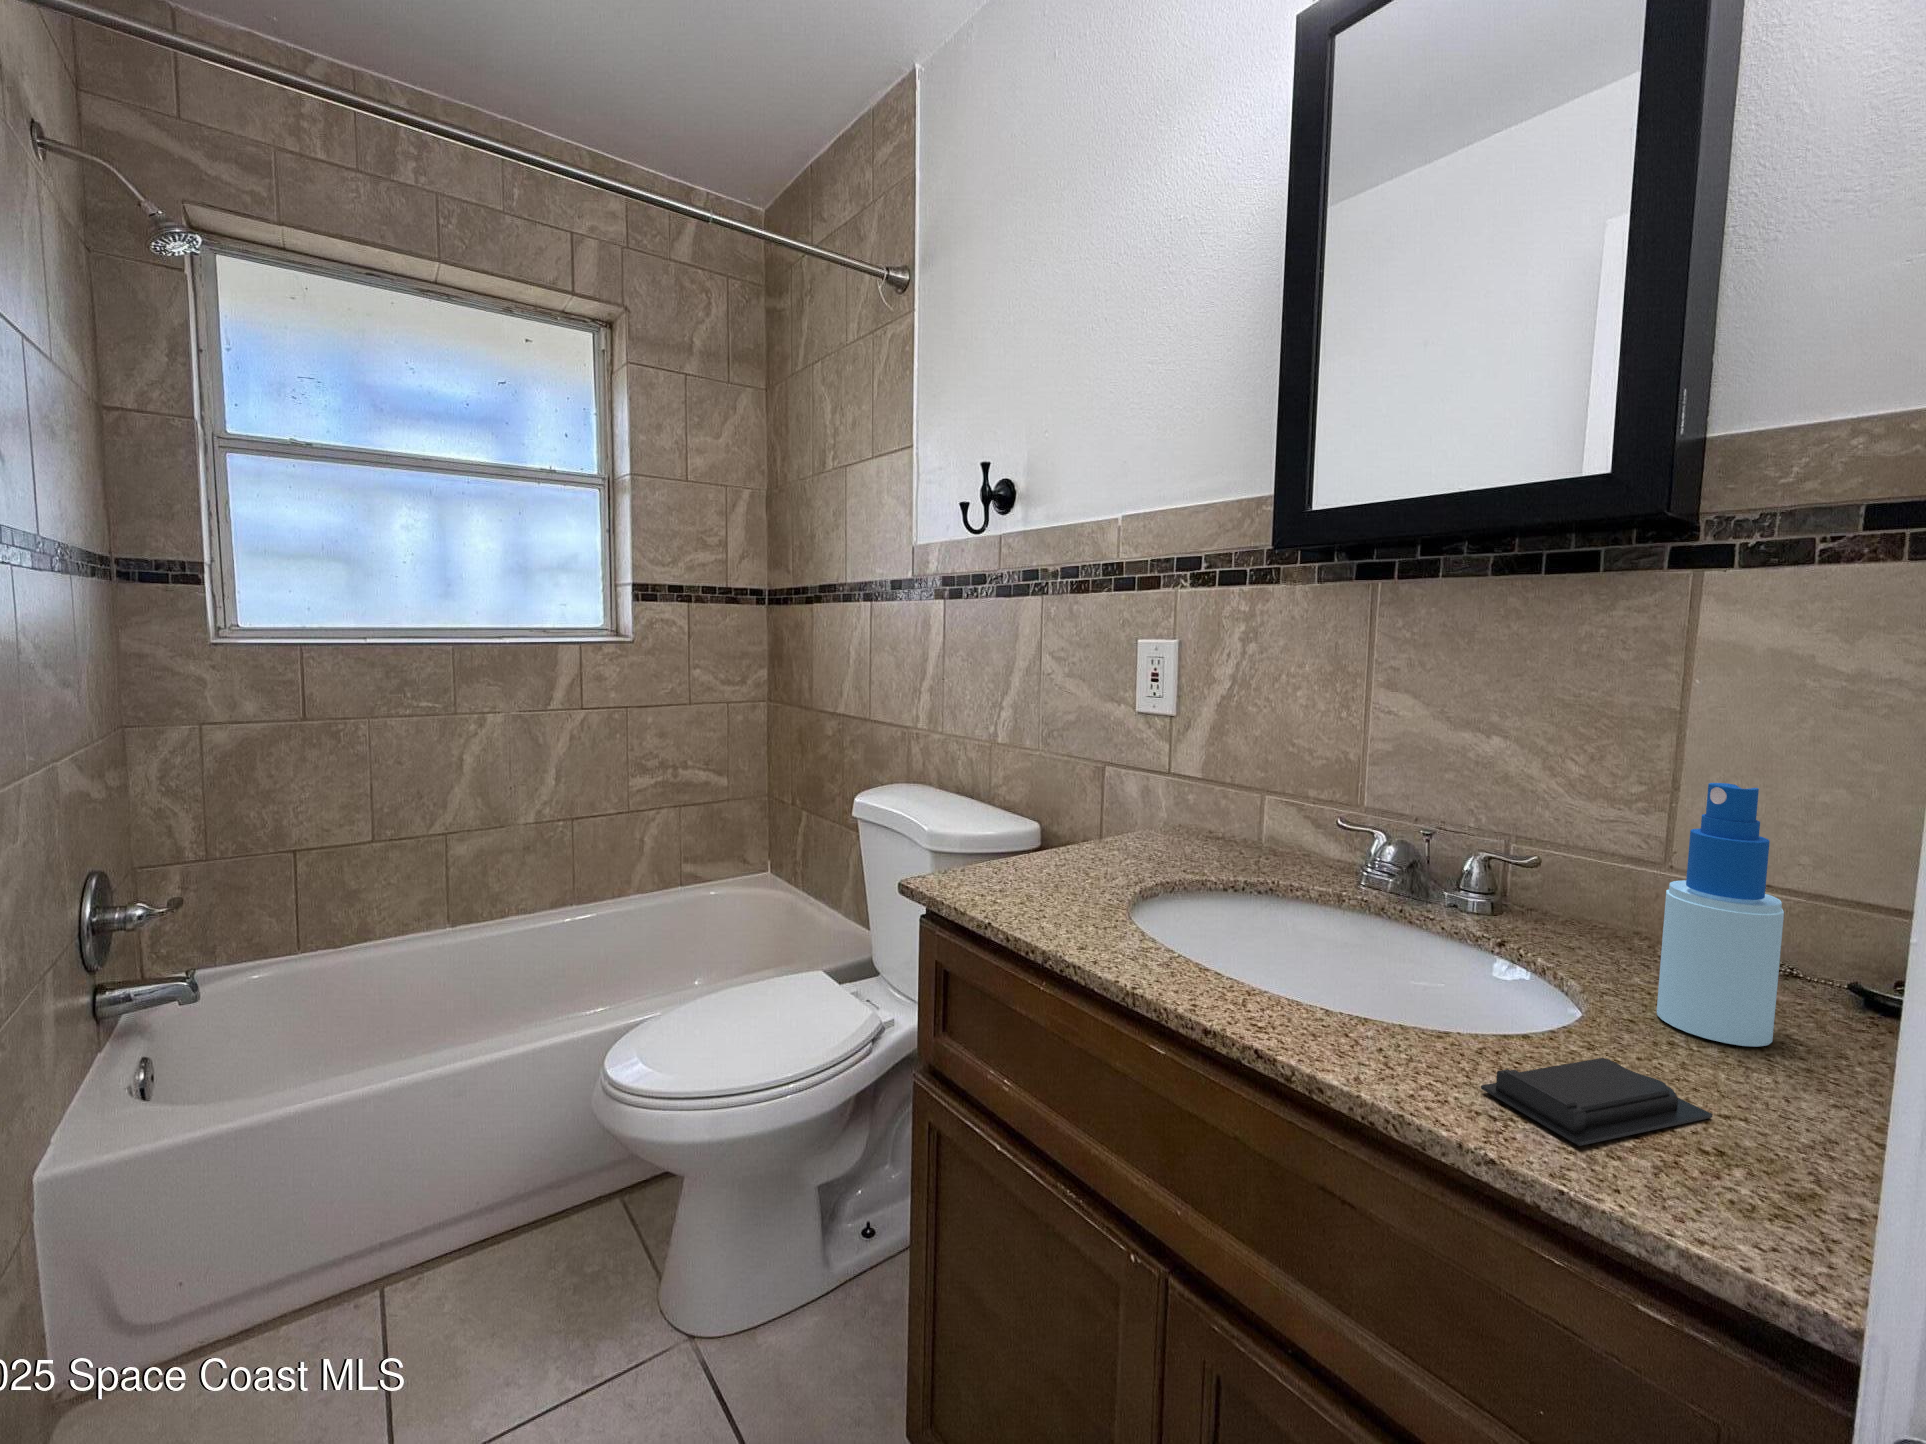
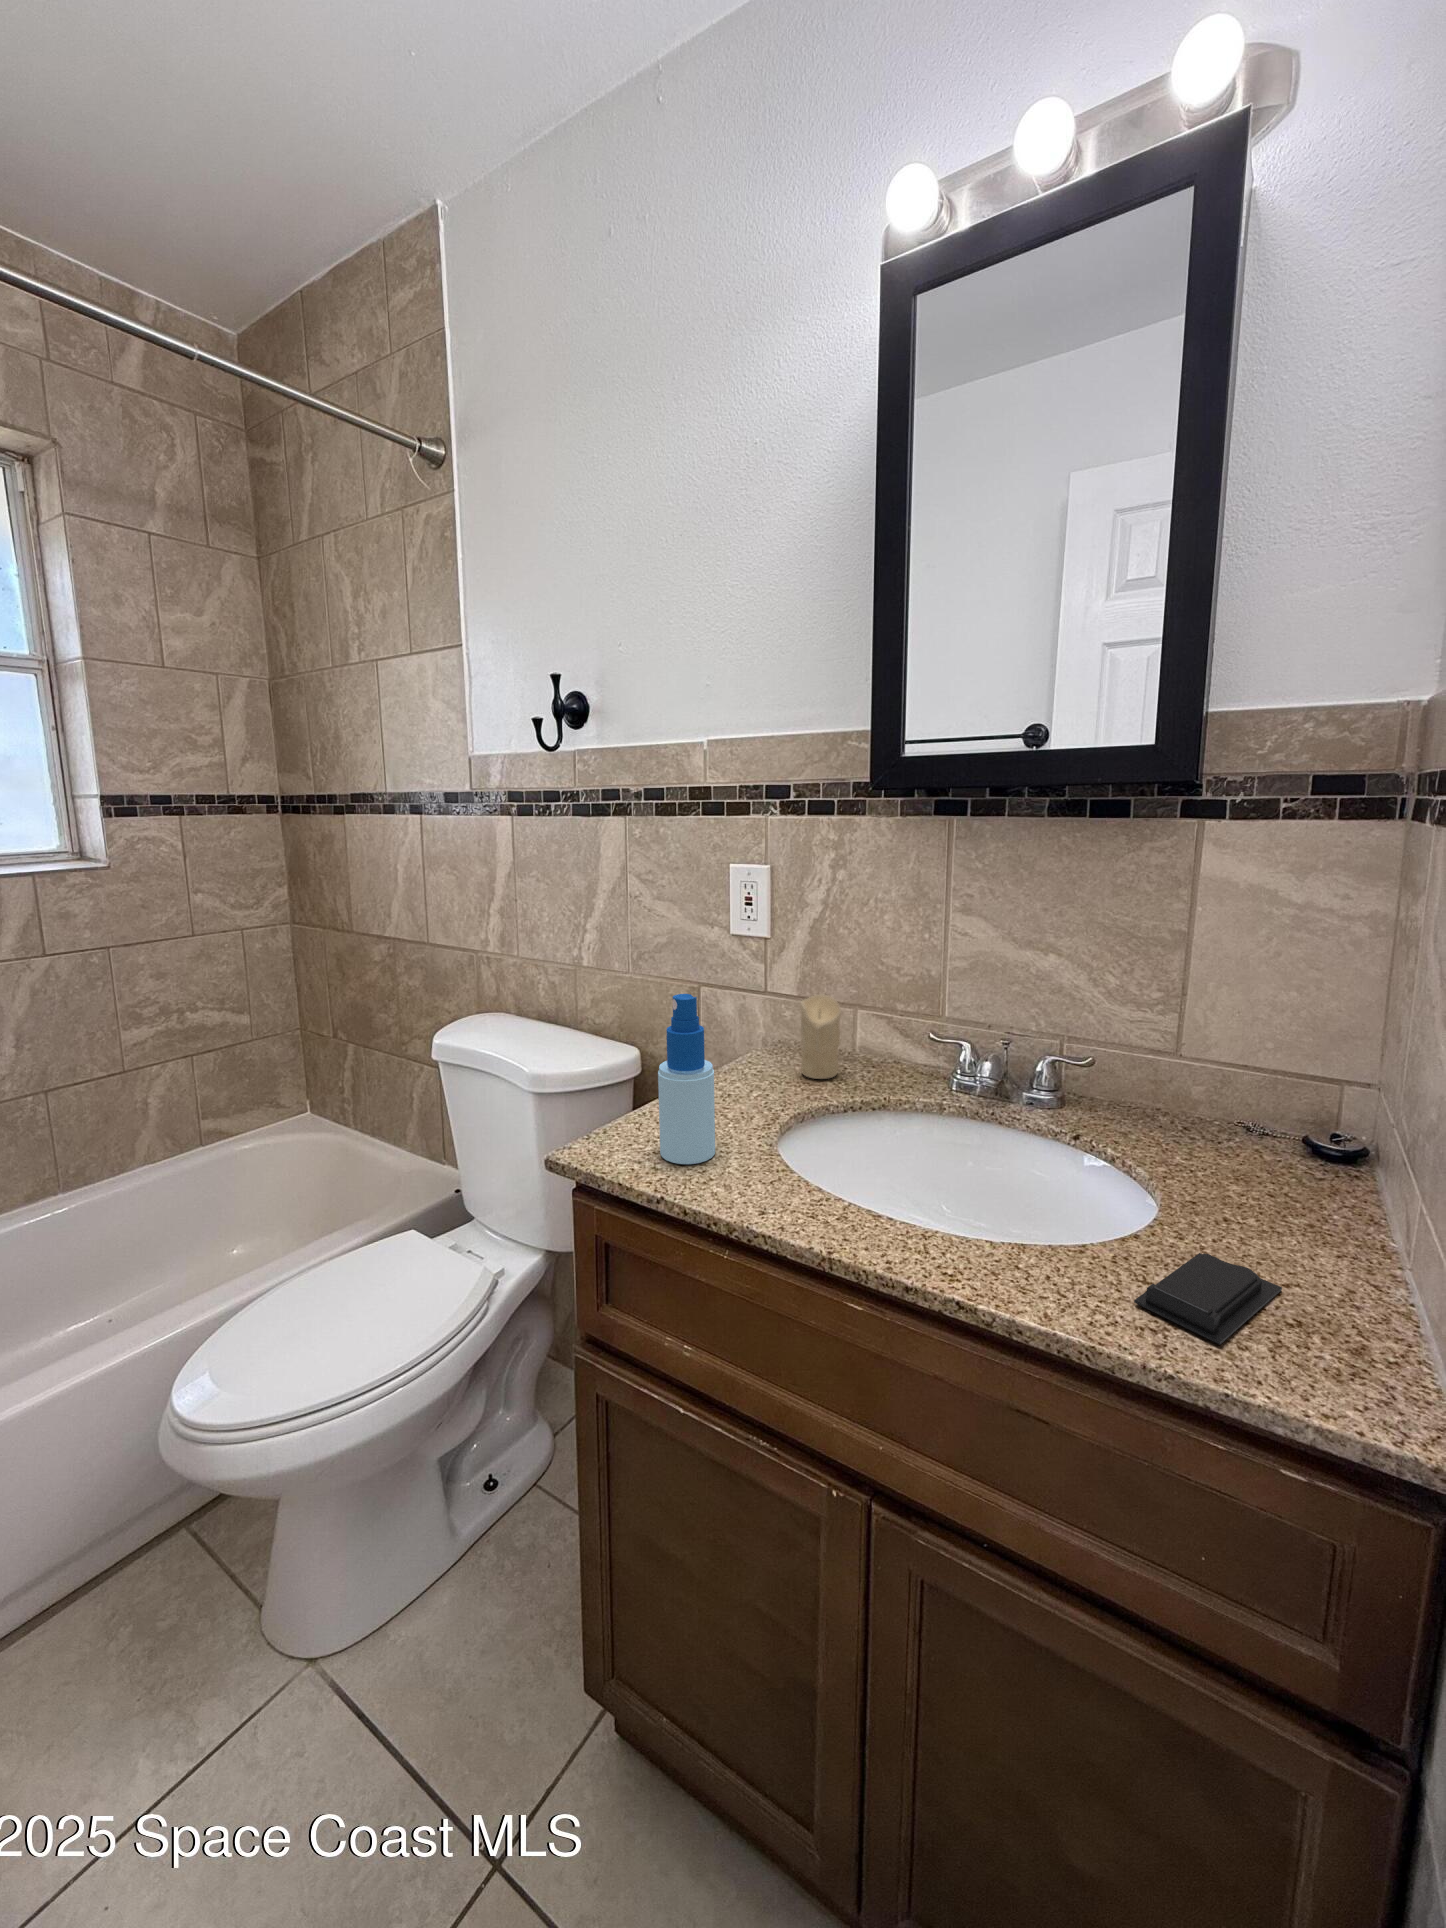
candle: none [1189,770,1235,859] -> present [800,995,841,1079]
spray bottle: present [1657,783,1784,1047] -> present [658,994,715,1164]

